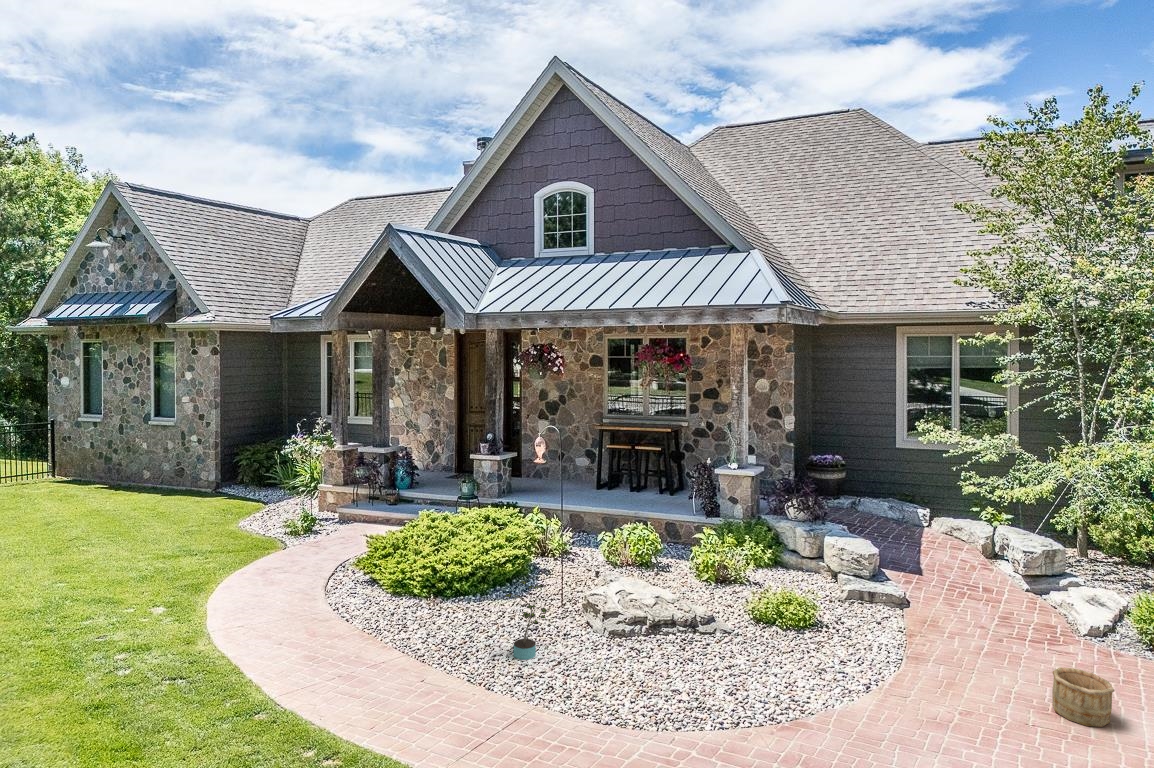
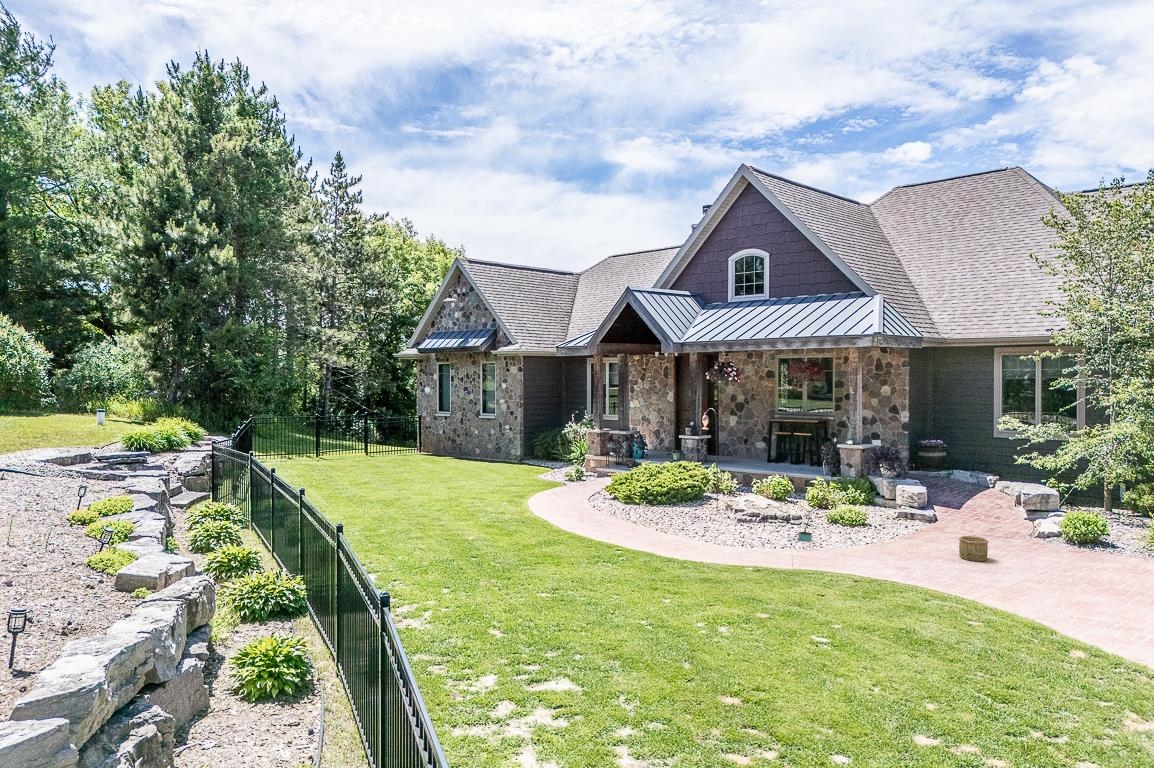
potted plant: present [505,581,547,660] -> present [794,499,818,541]

